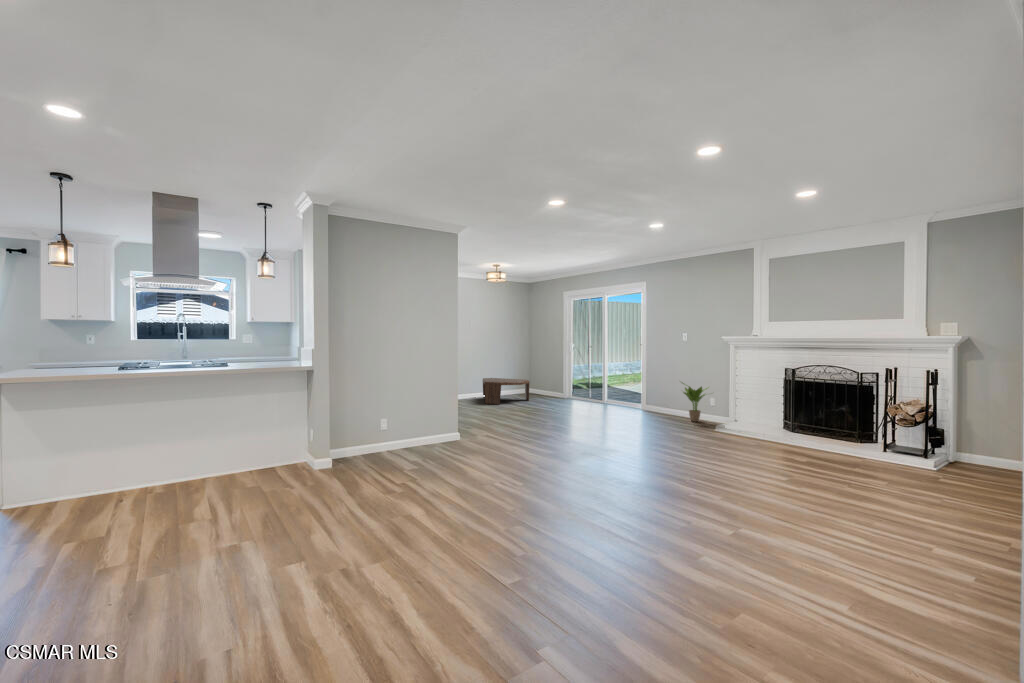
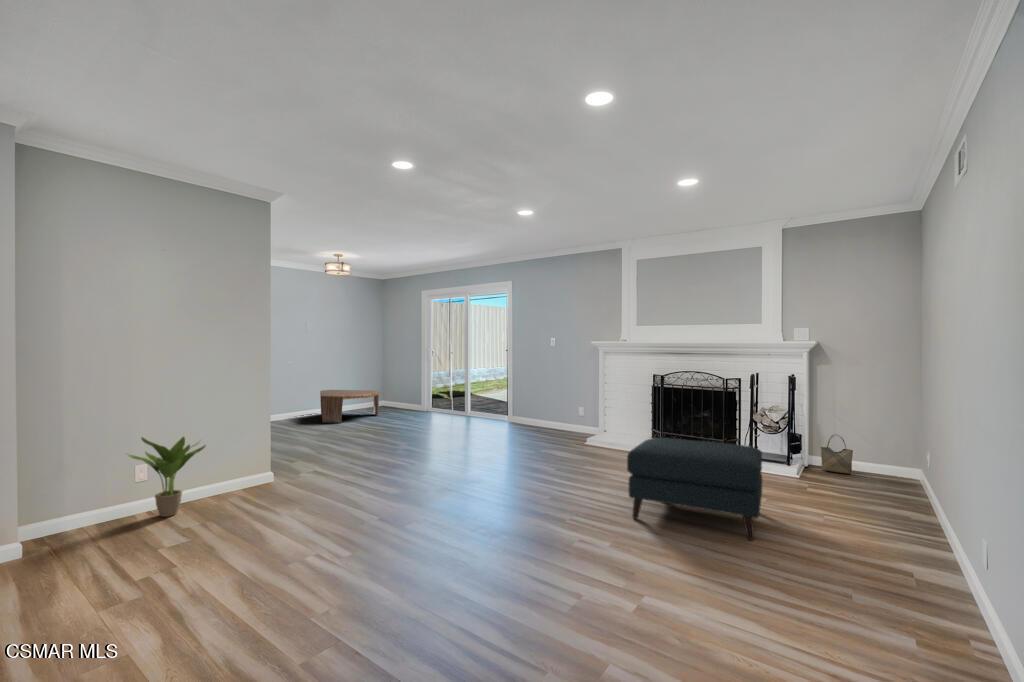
potted plant: present [683,383,707,422] -> present [127,437,205,517]
ottoman: none [740,420,877,507] -> present [627,438,762,540]
woven basket: none [966,431,1006,471] -> present [821,435,853,474]

